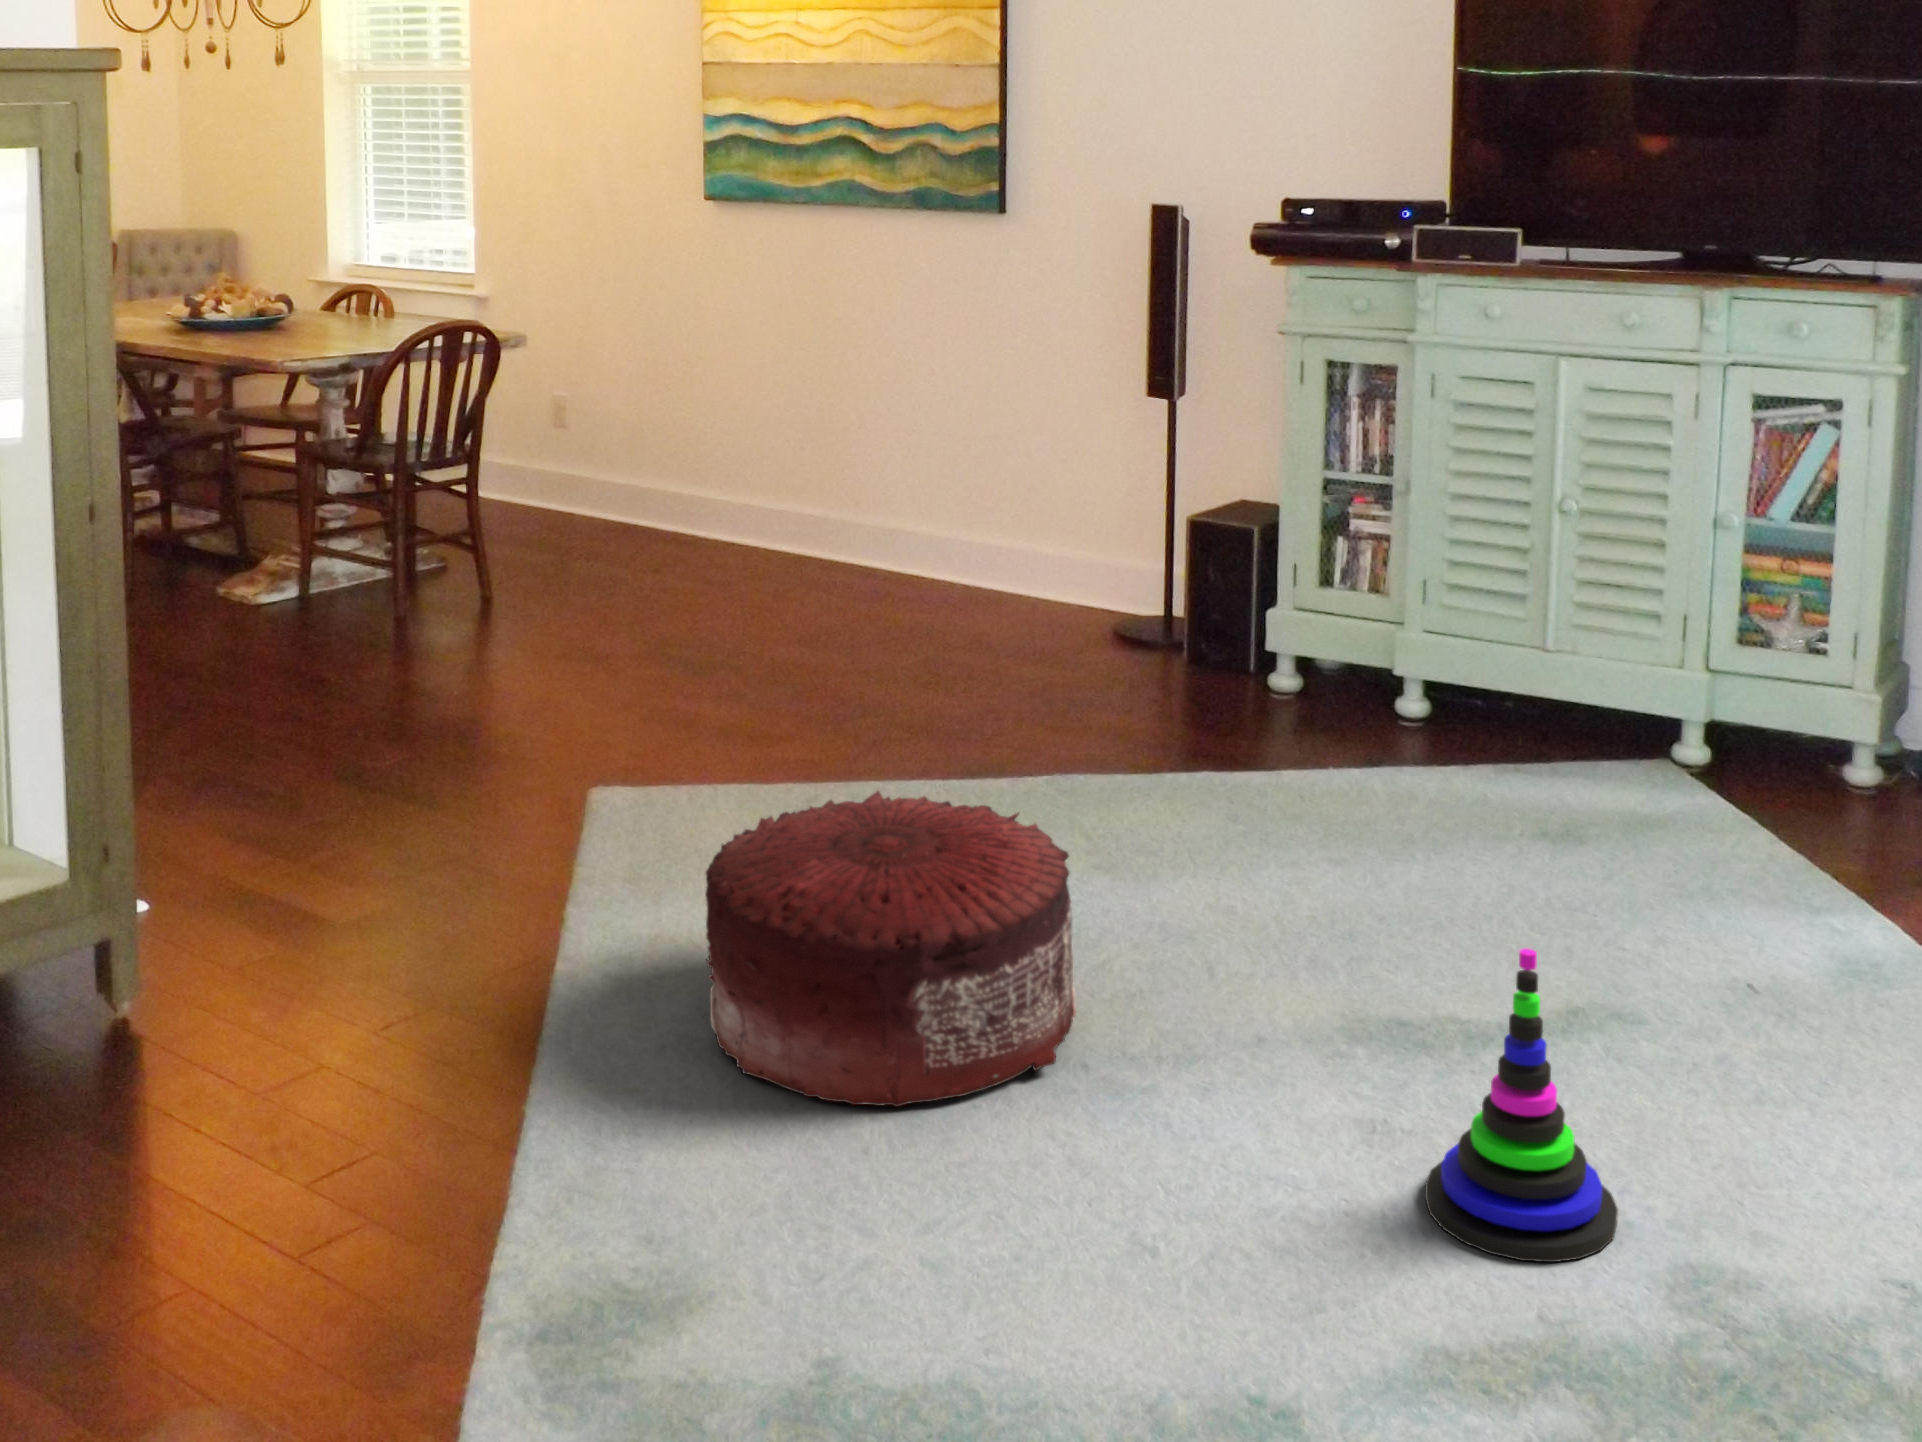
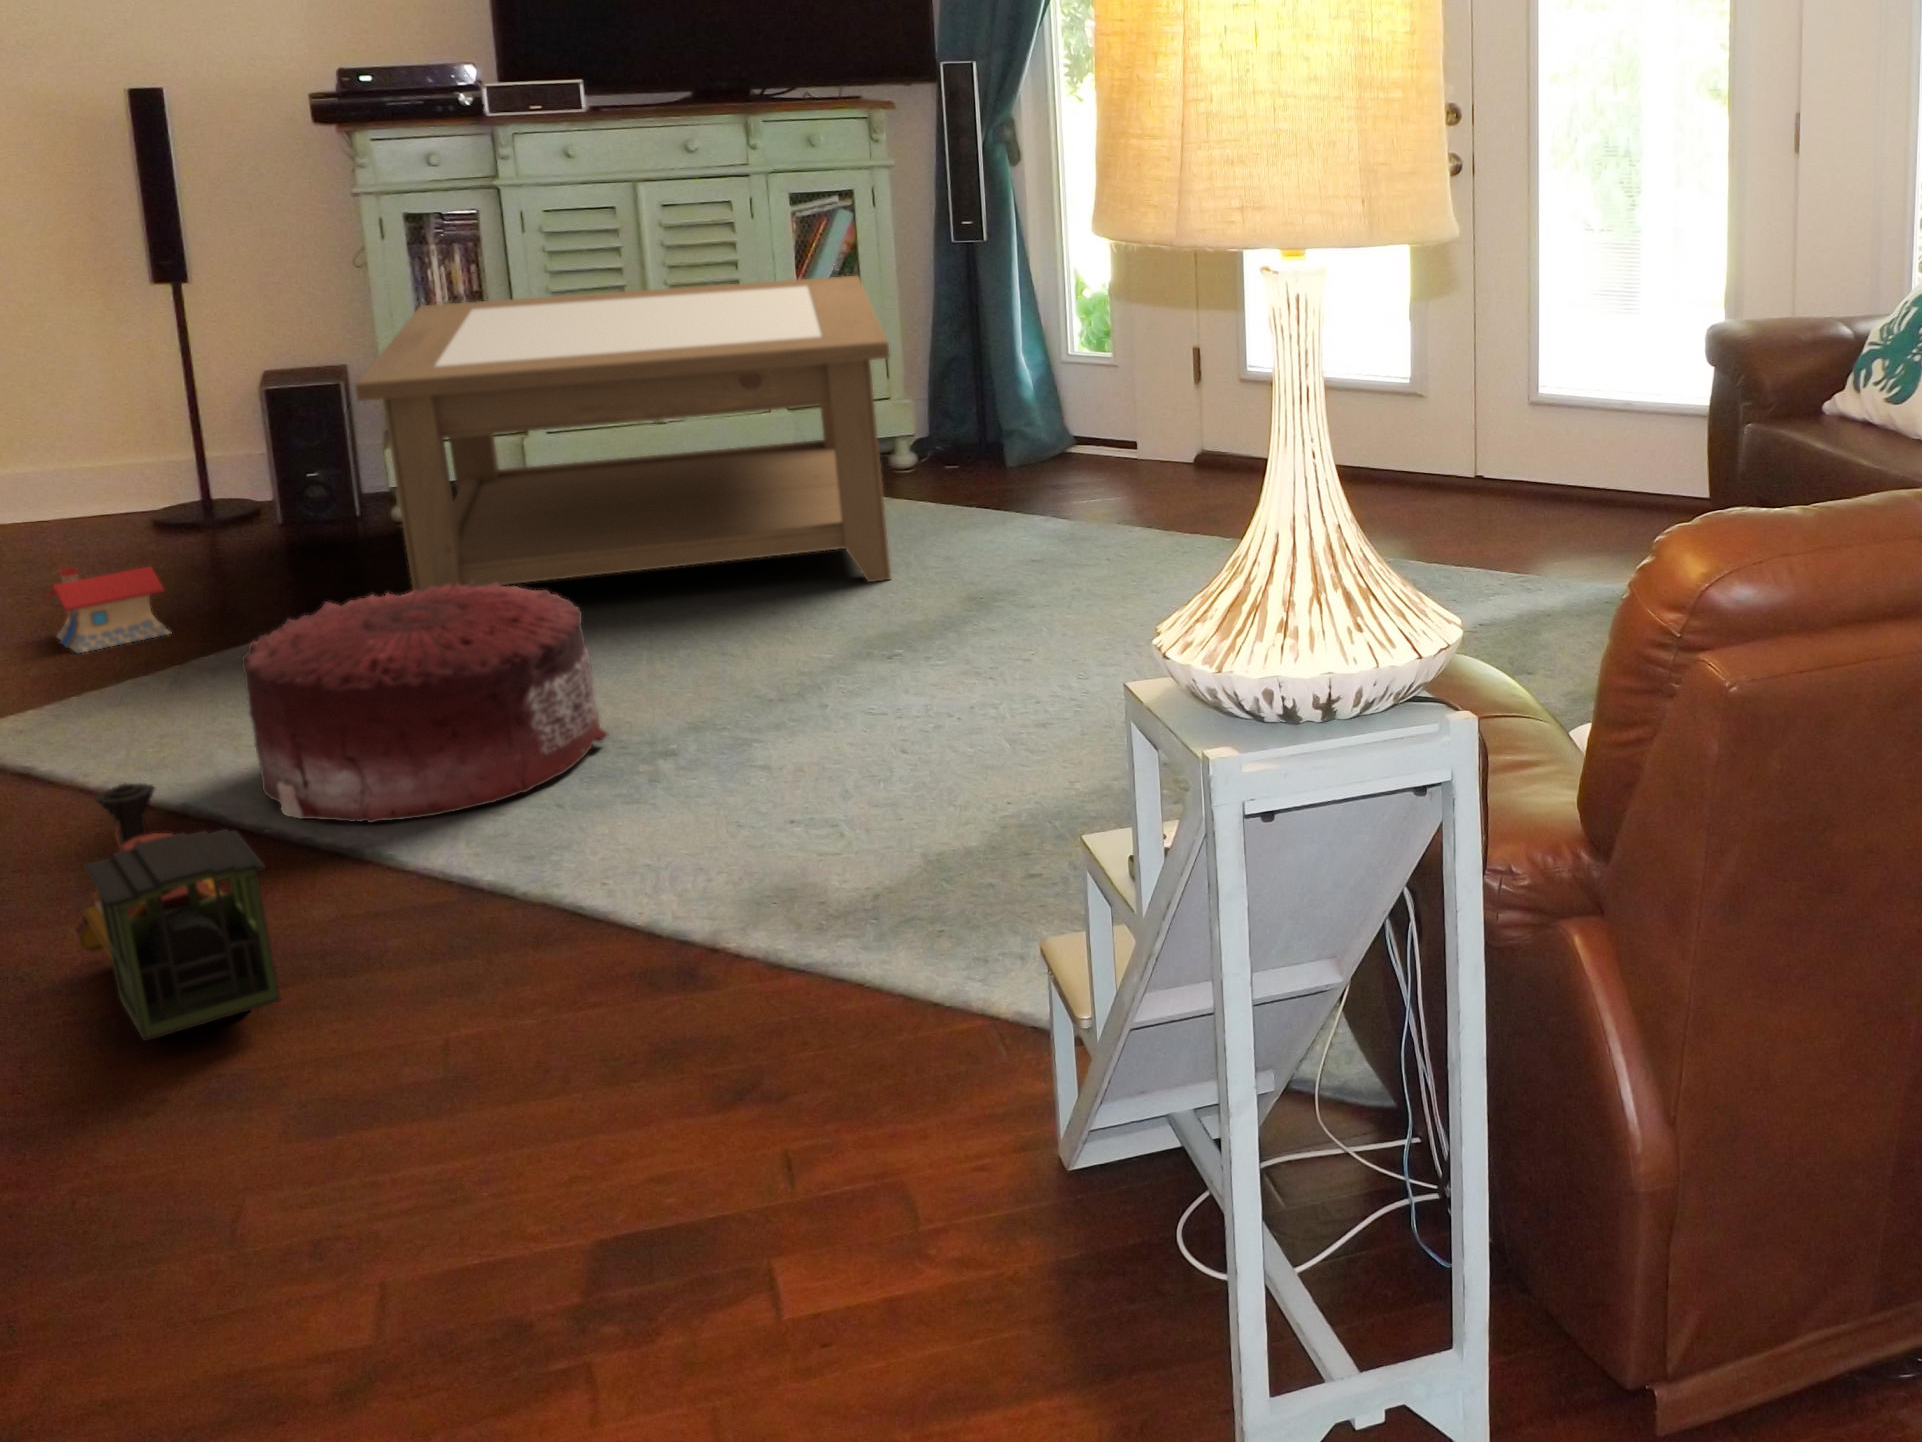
coffee table: none [1082,463,1815,955] -> present [356,276,891,592]
toy house: none [865,665,961,756] -> present [47,567,170,653]
stacking toy: present [1425,948,1618,1262] -> none [918,522,1041,713]
toy train: none [175,958,481,1295] -> present [74,783,281,1041]

